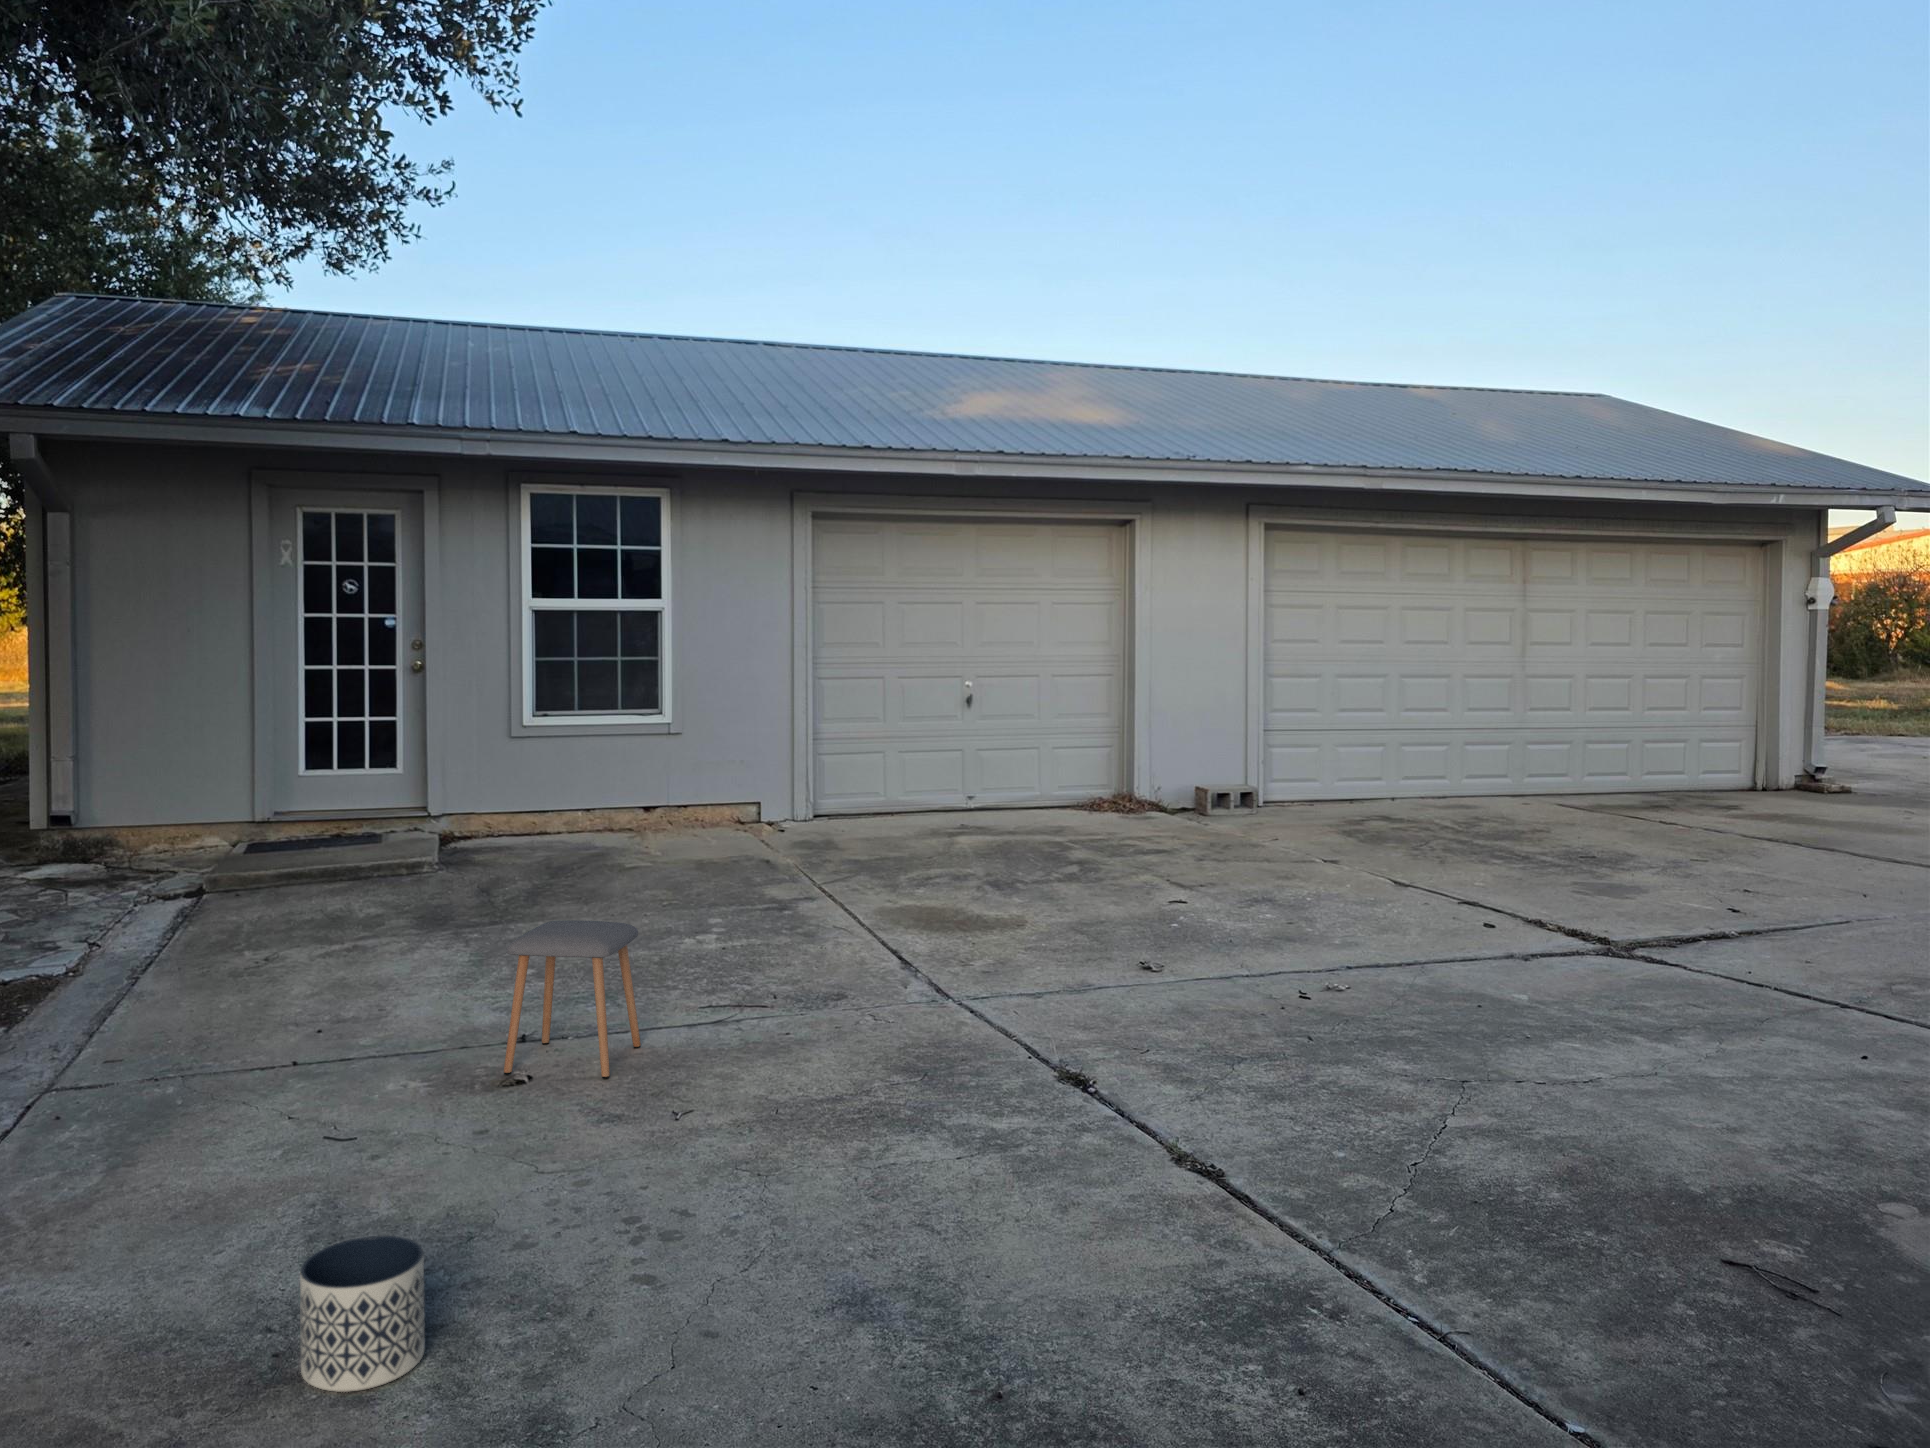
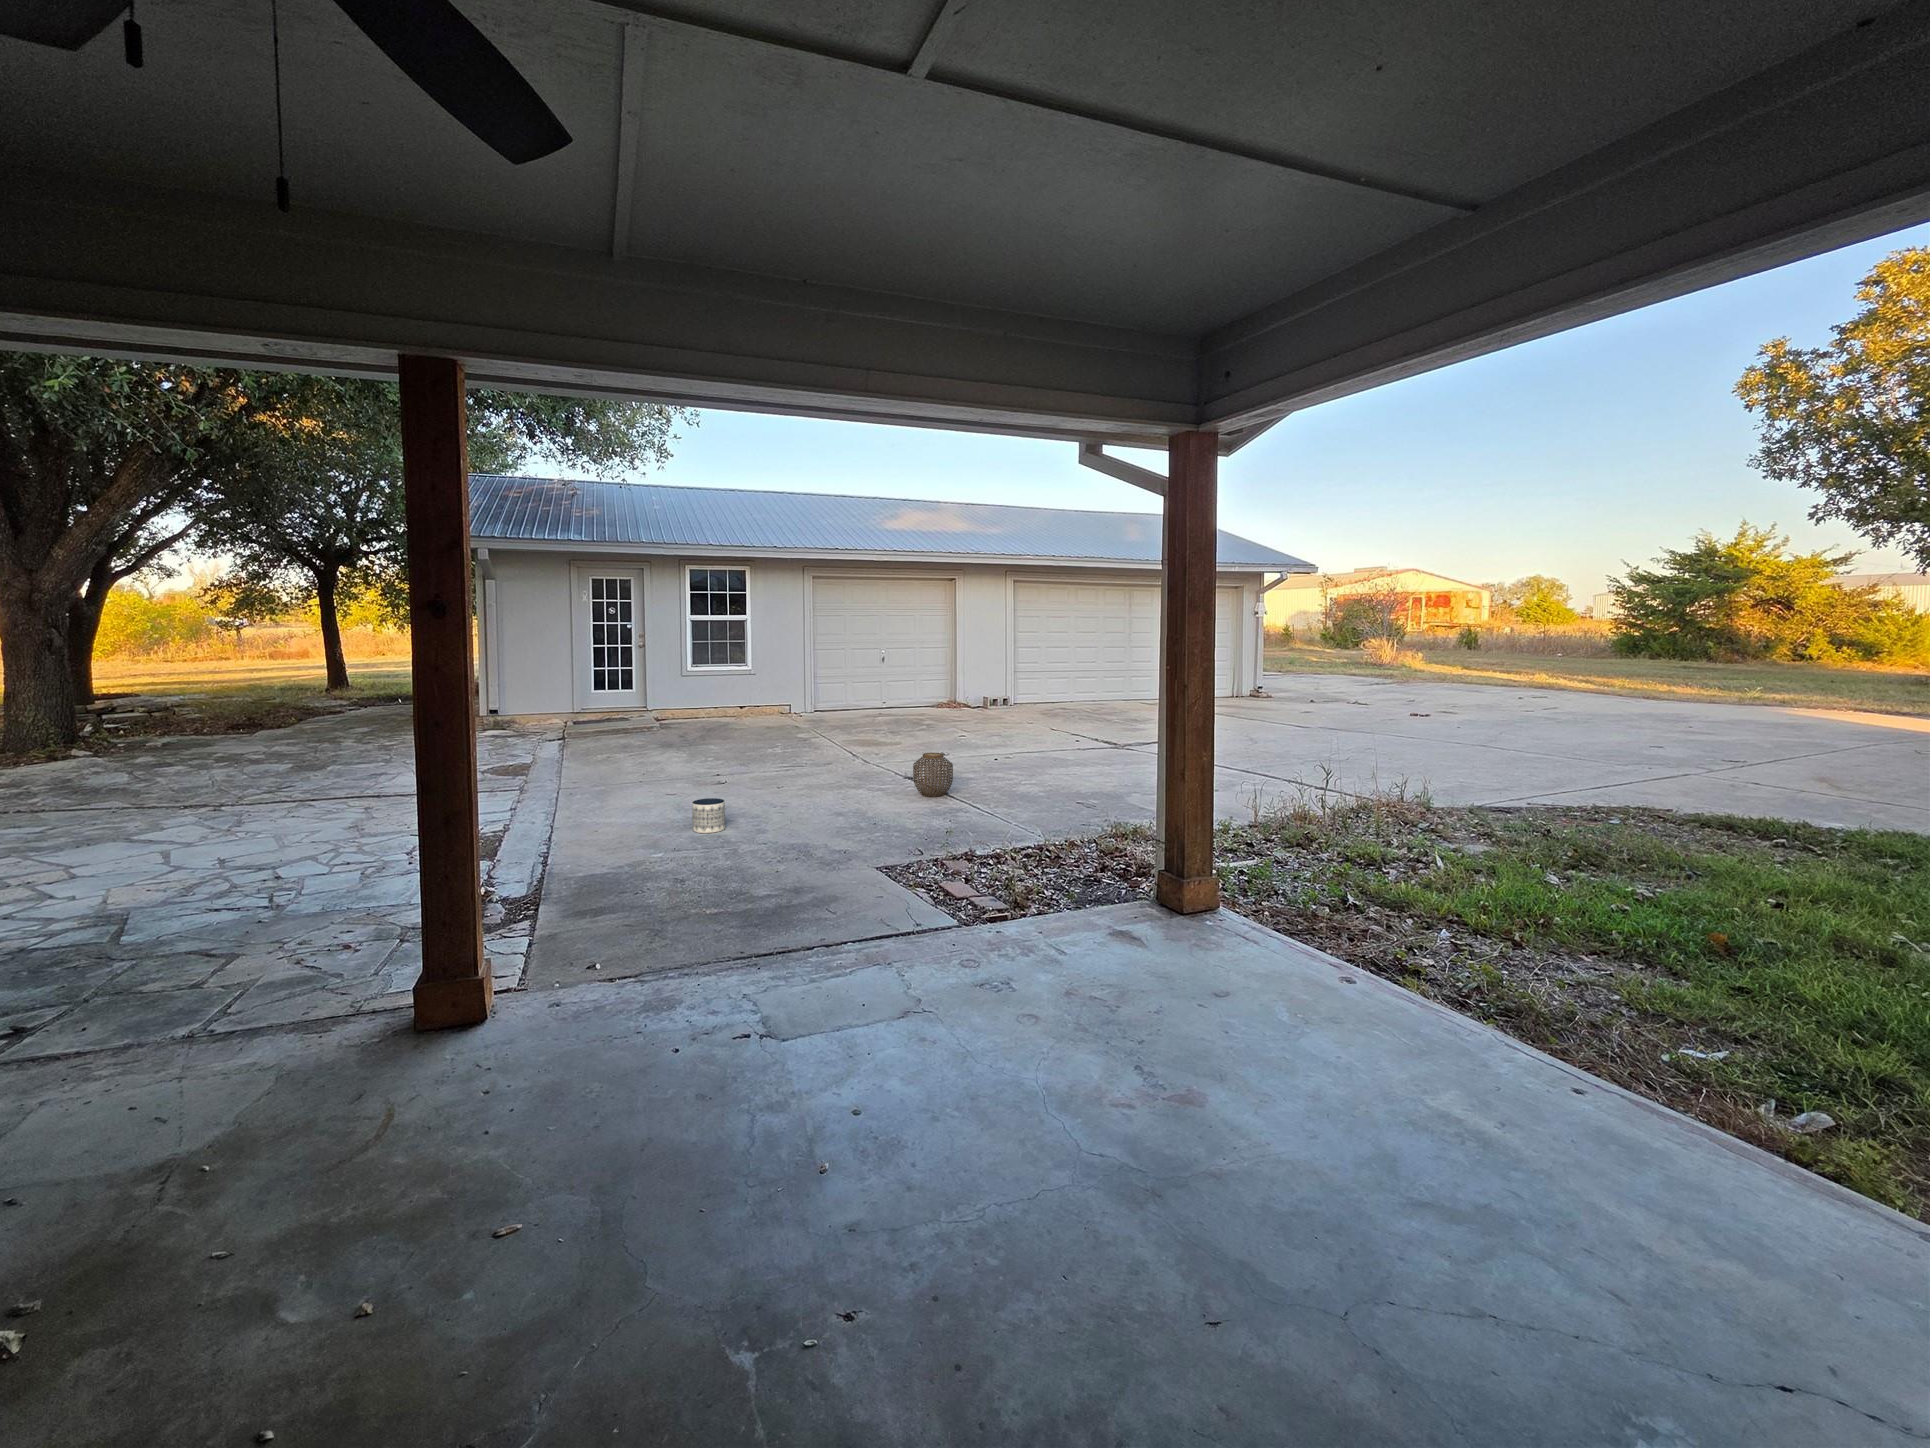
stool: present [504,920,641,1079] -> none [718,732,763,783]
woven basket: none [1085,1021,1213,1171] -> present [913,753,953,797]

